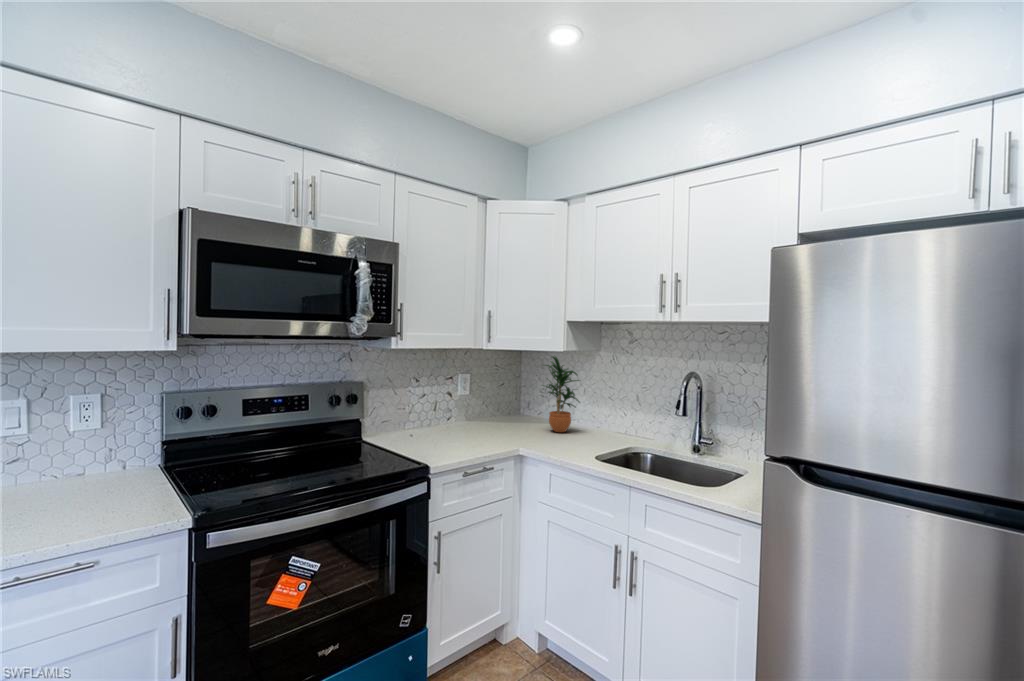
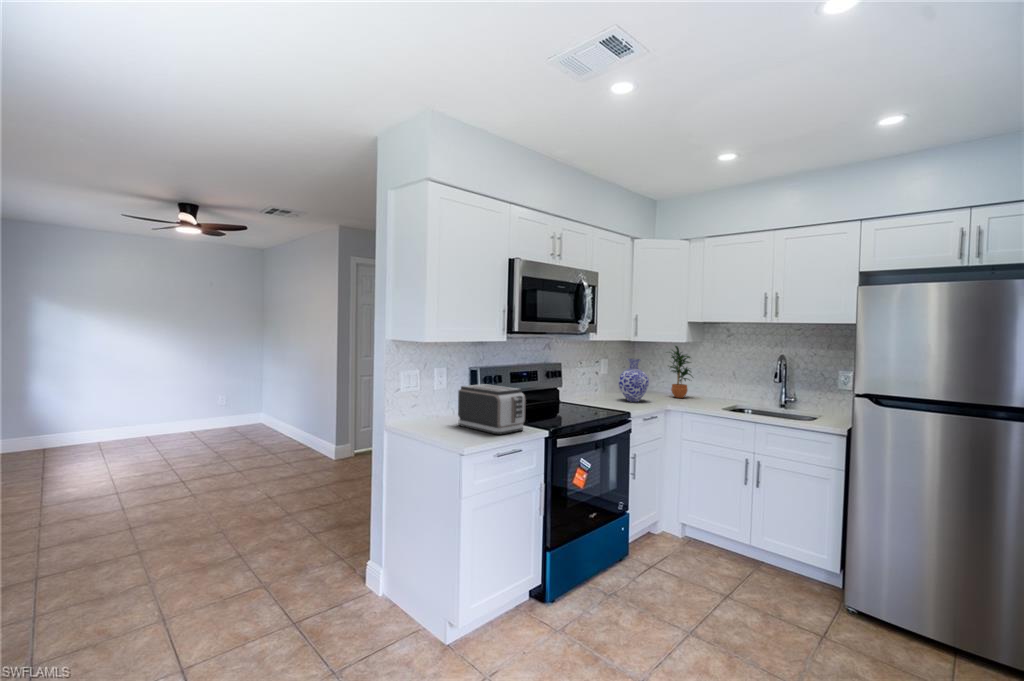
vase: none [457,375,501,440] -> present [618,359,649,402]
toaster: none [39,425,139,533] -> present [458,384,526,434]

